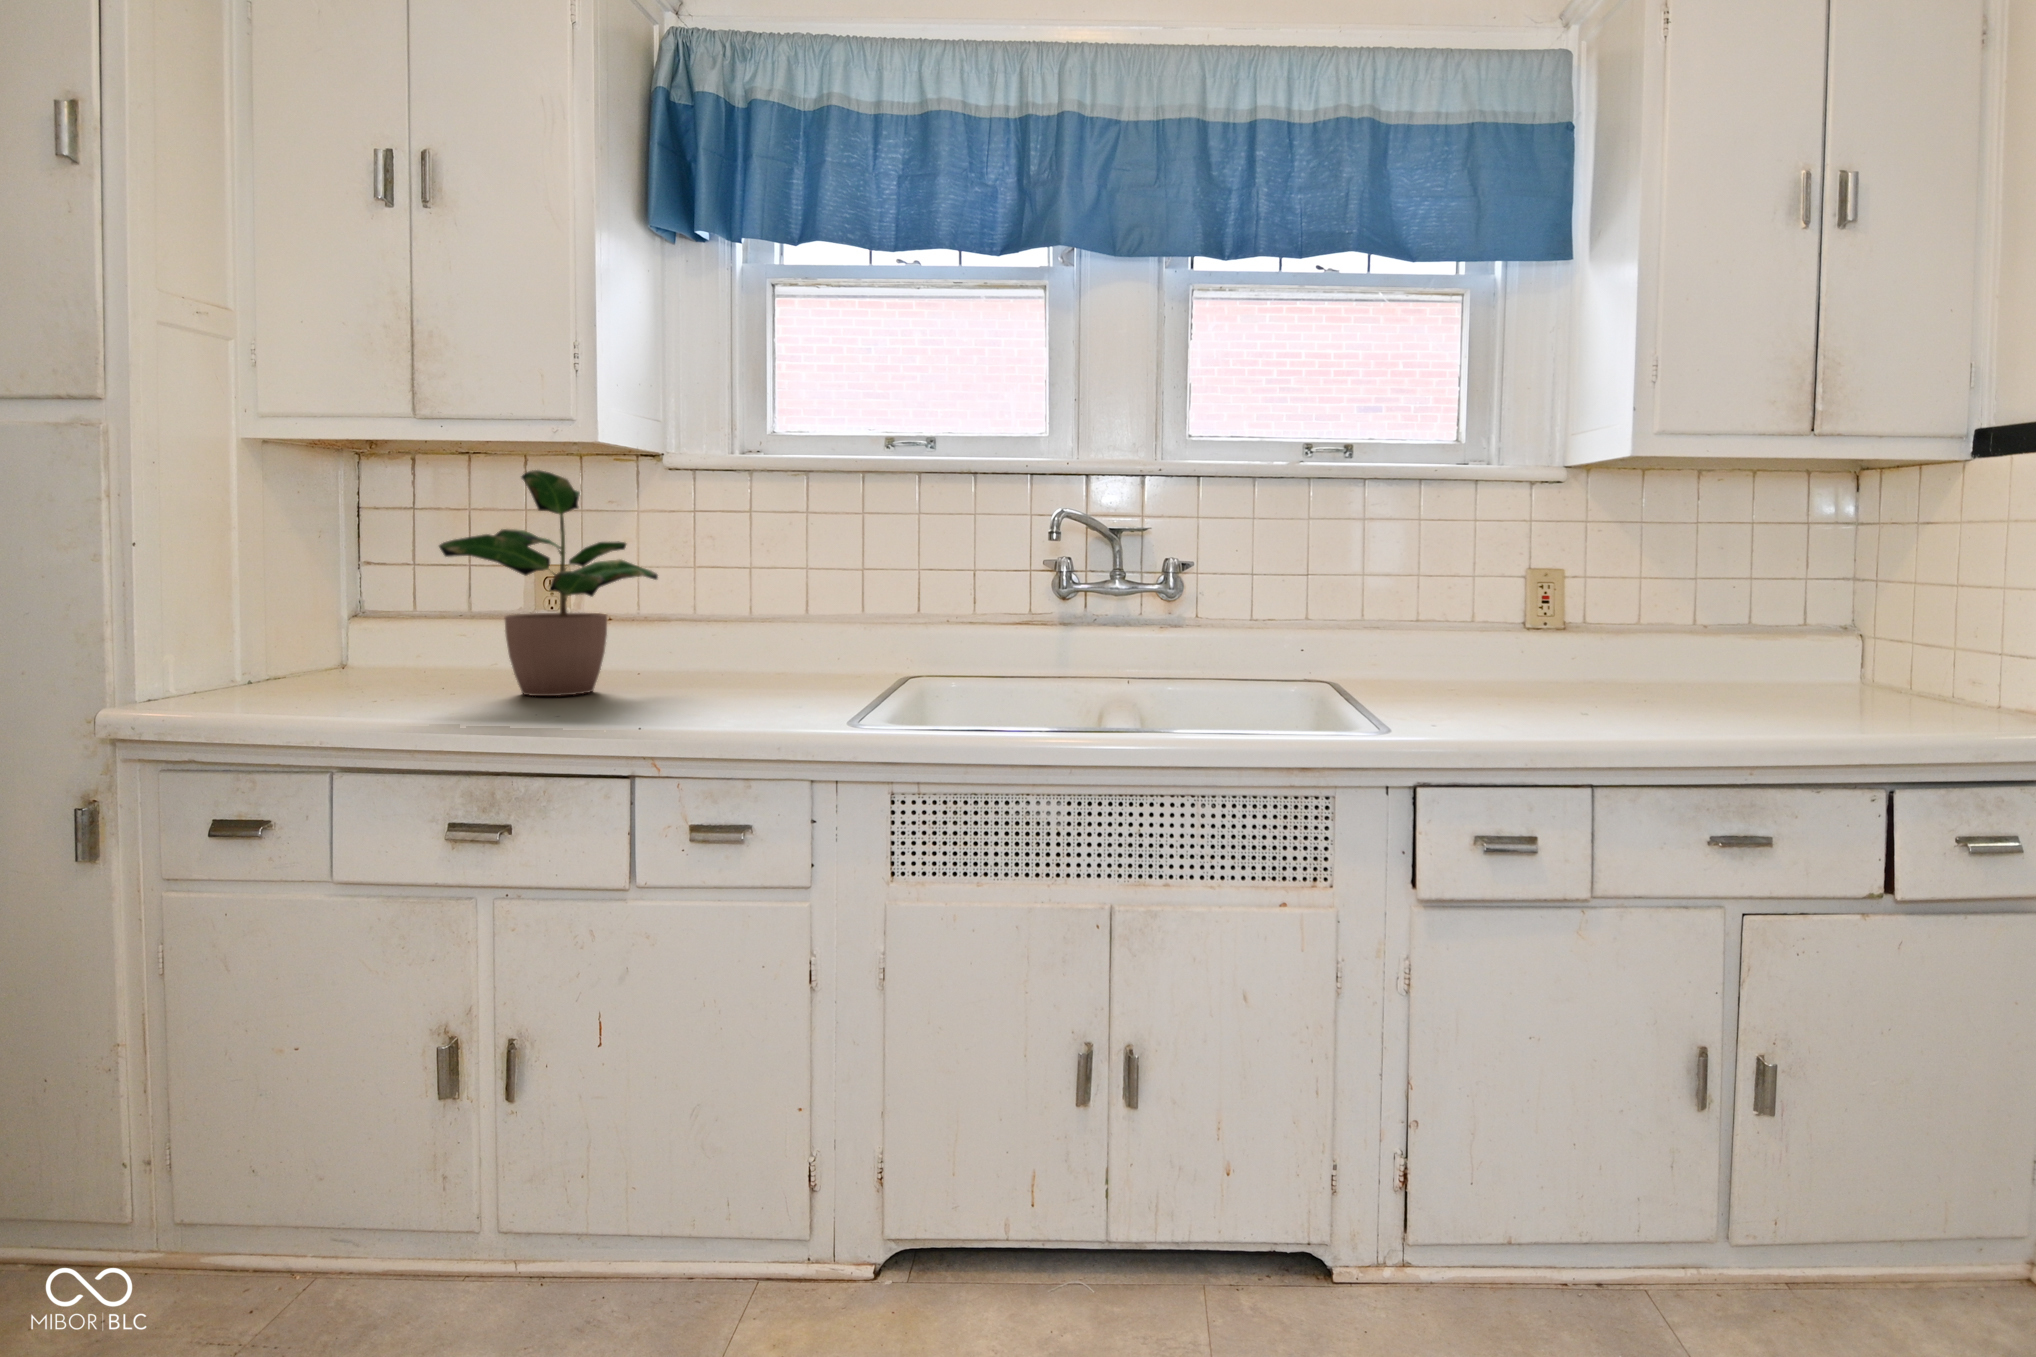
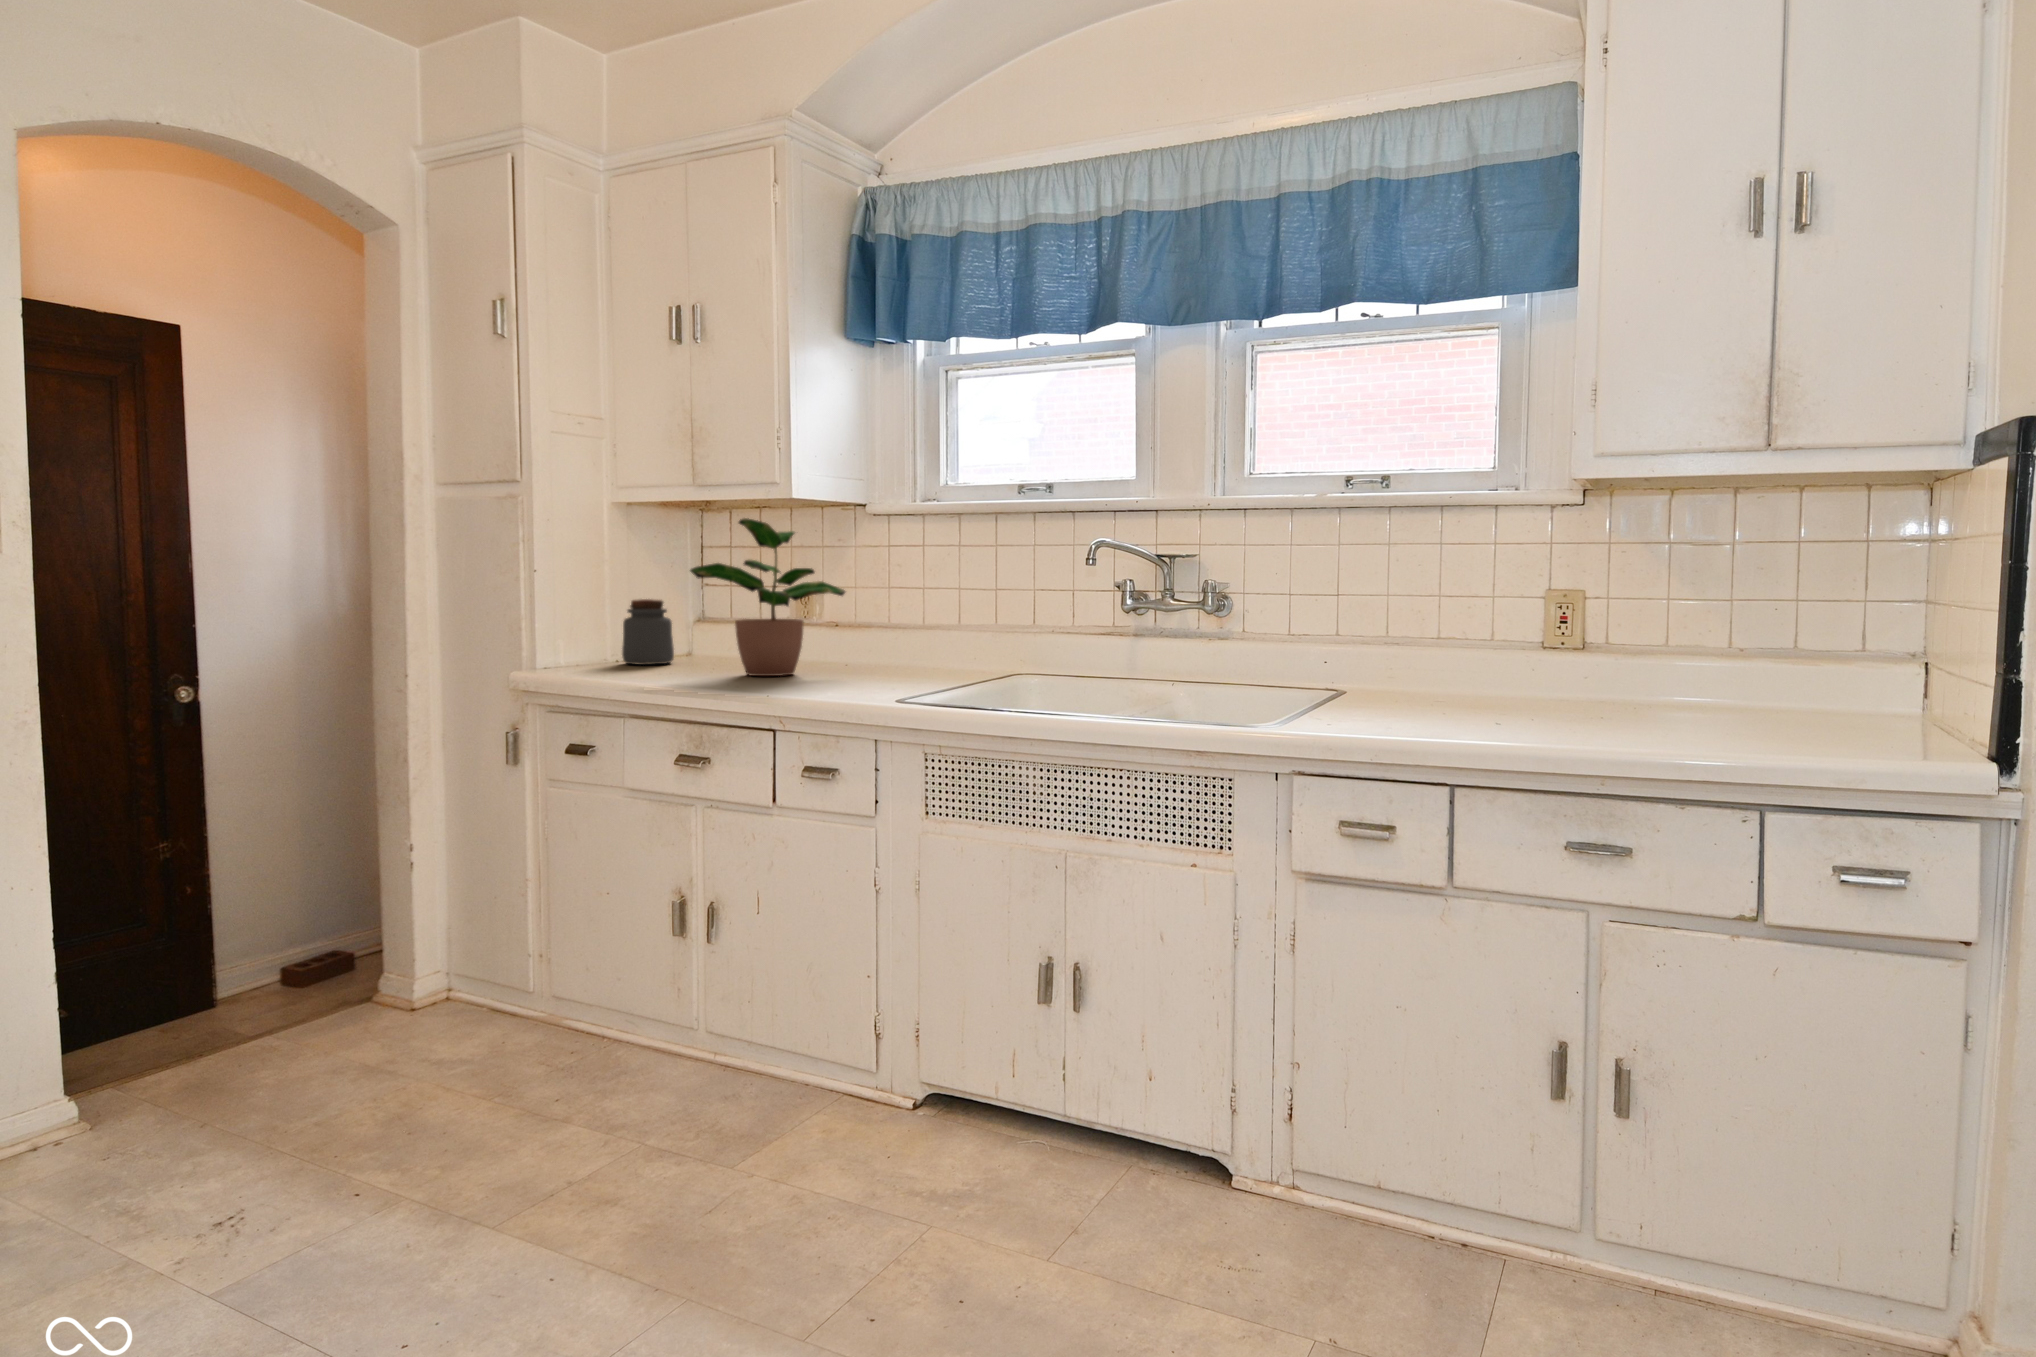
jar: none [274,587,361,686] -> present [622,599,674,665]

